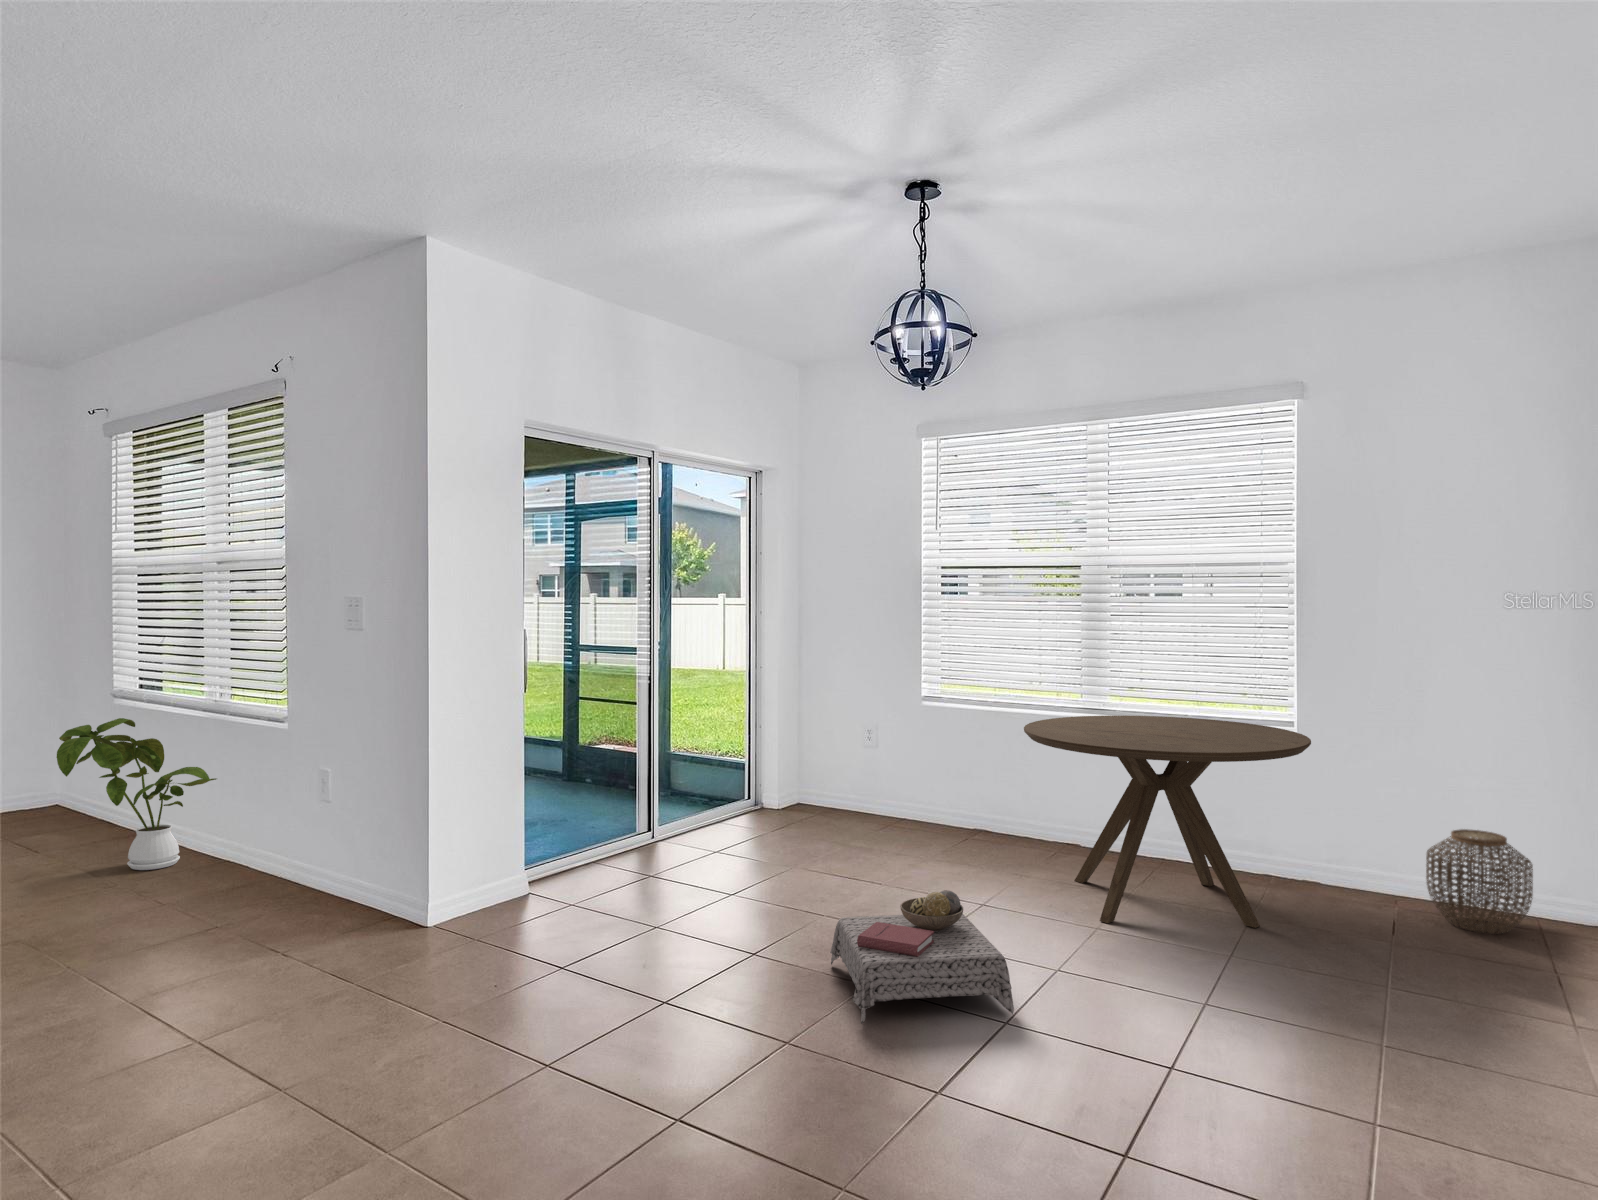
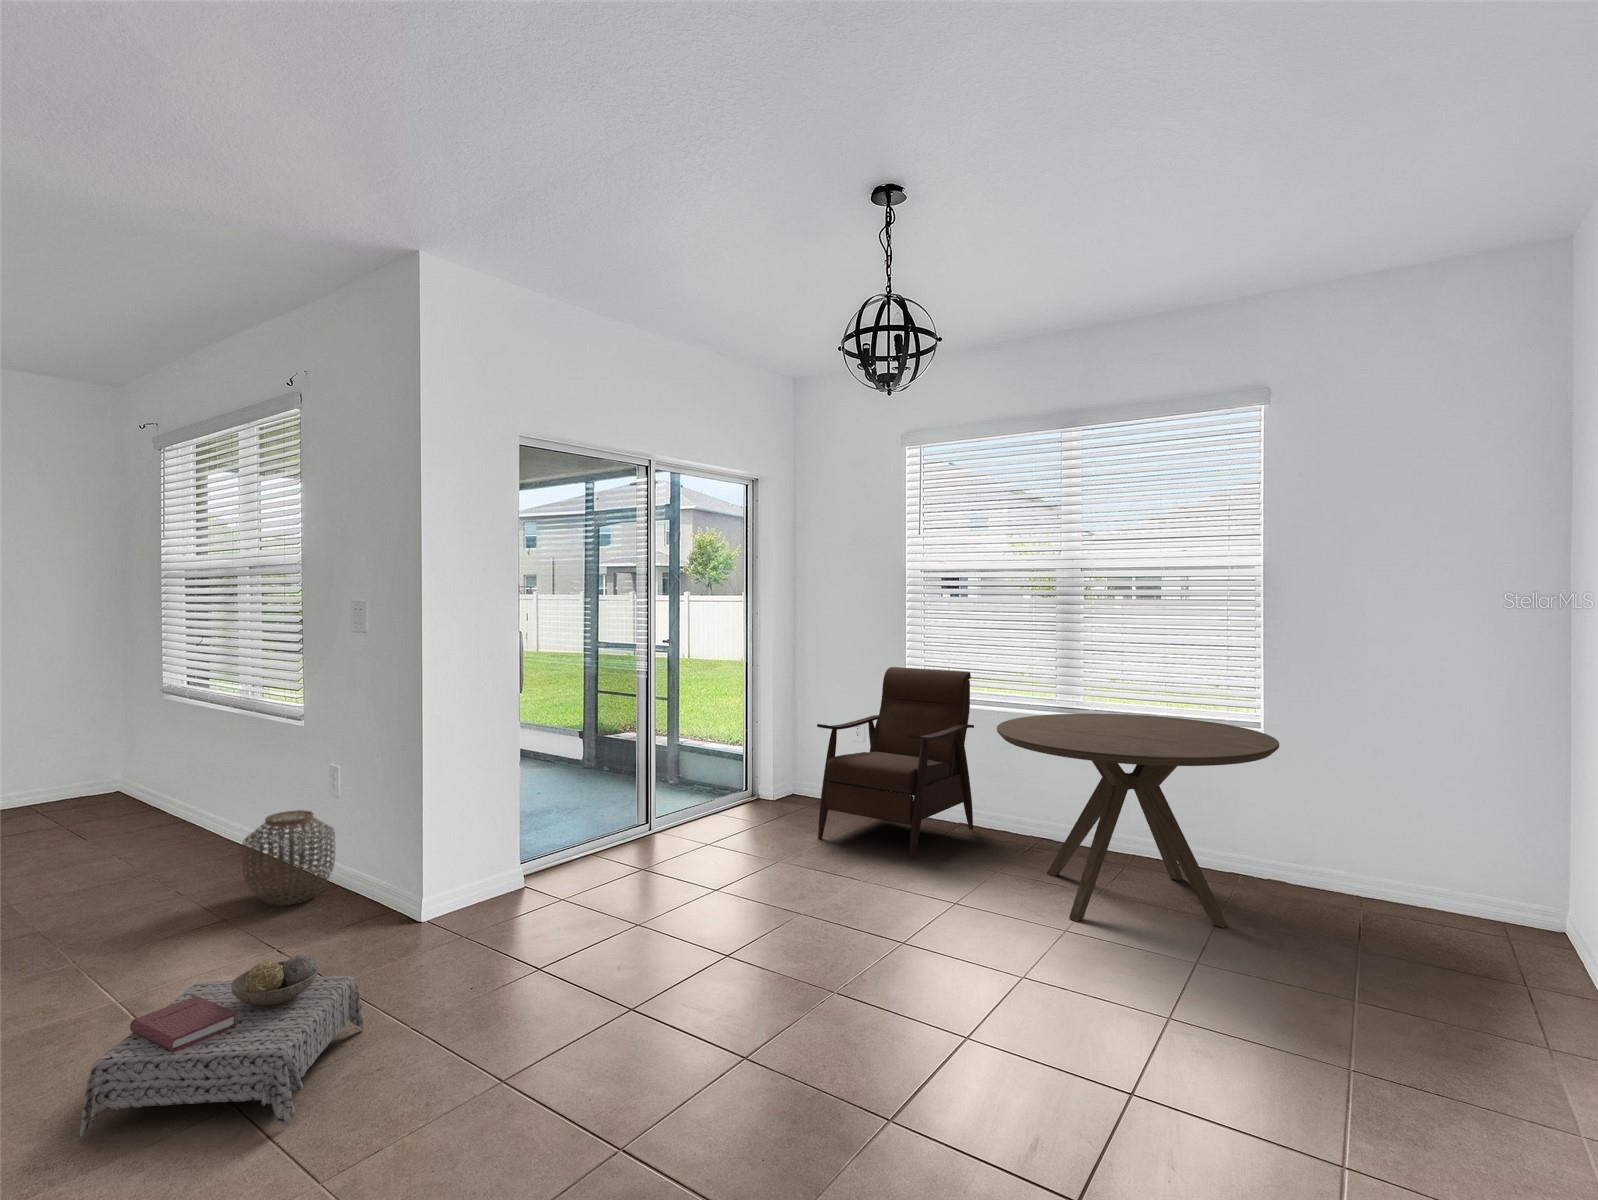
armchair: none [831,670,996,868] -> present [817,667,974,858]
house plant: present [57,718,216,870] -> none [87,714,244,855]
woven basket: present [1426,829,1533,934] -> present [243,810,335,905]
ottoman: present [830,890,1014,1024] -> present [79,955,364,1139]

